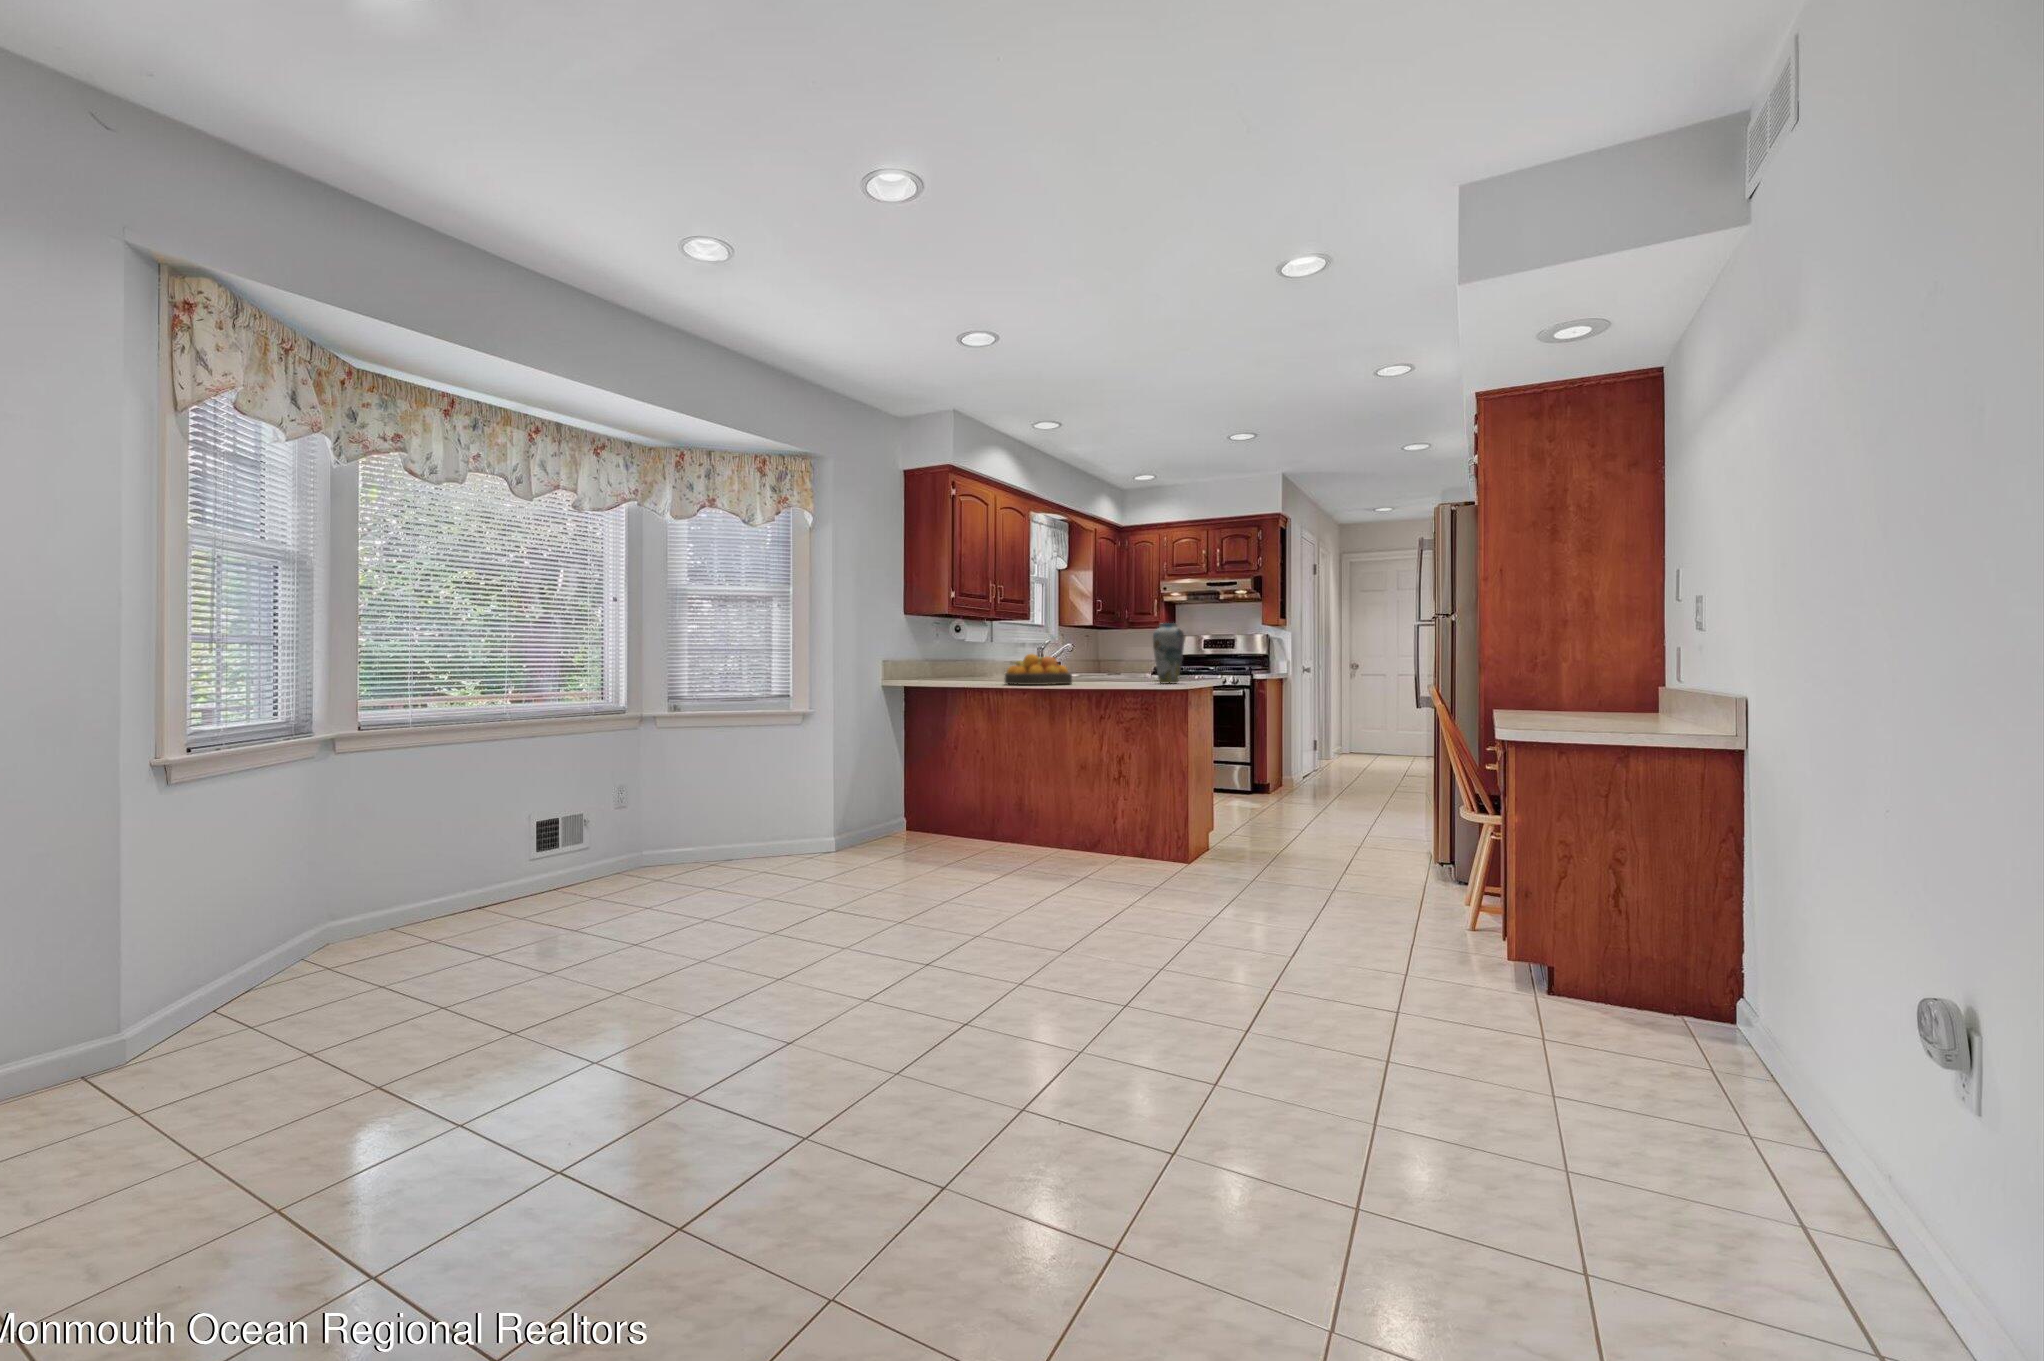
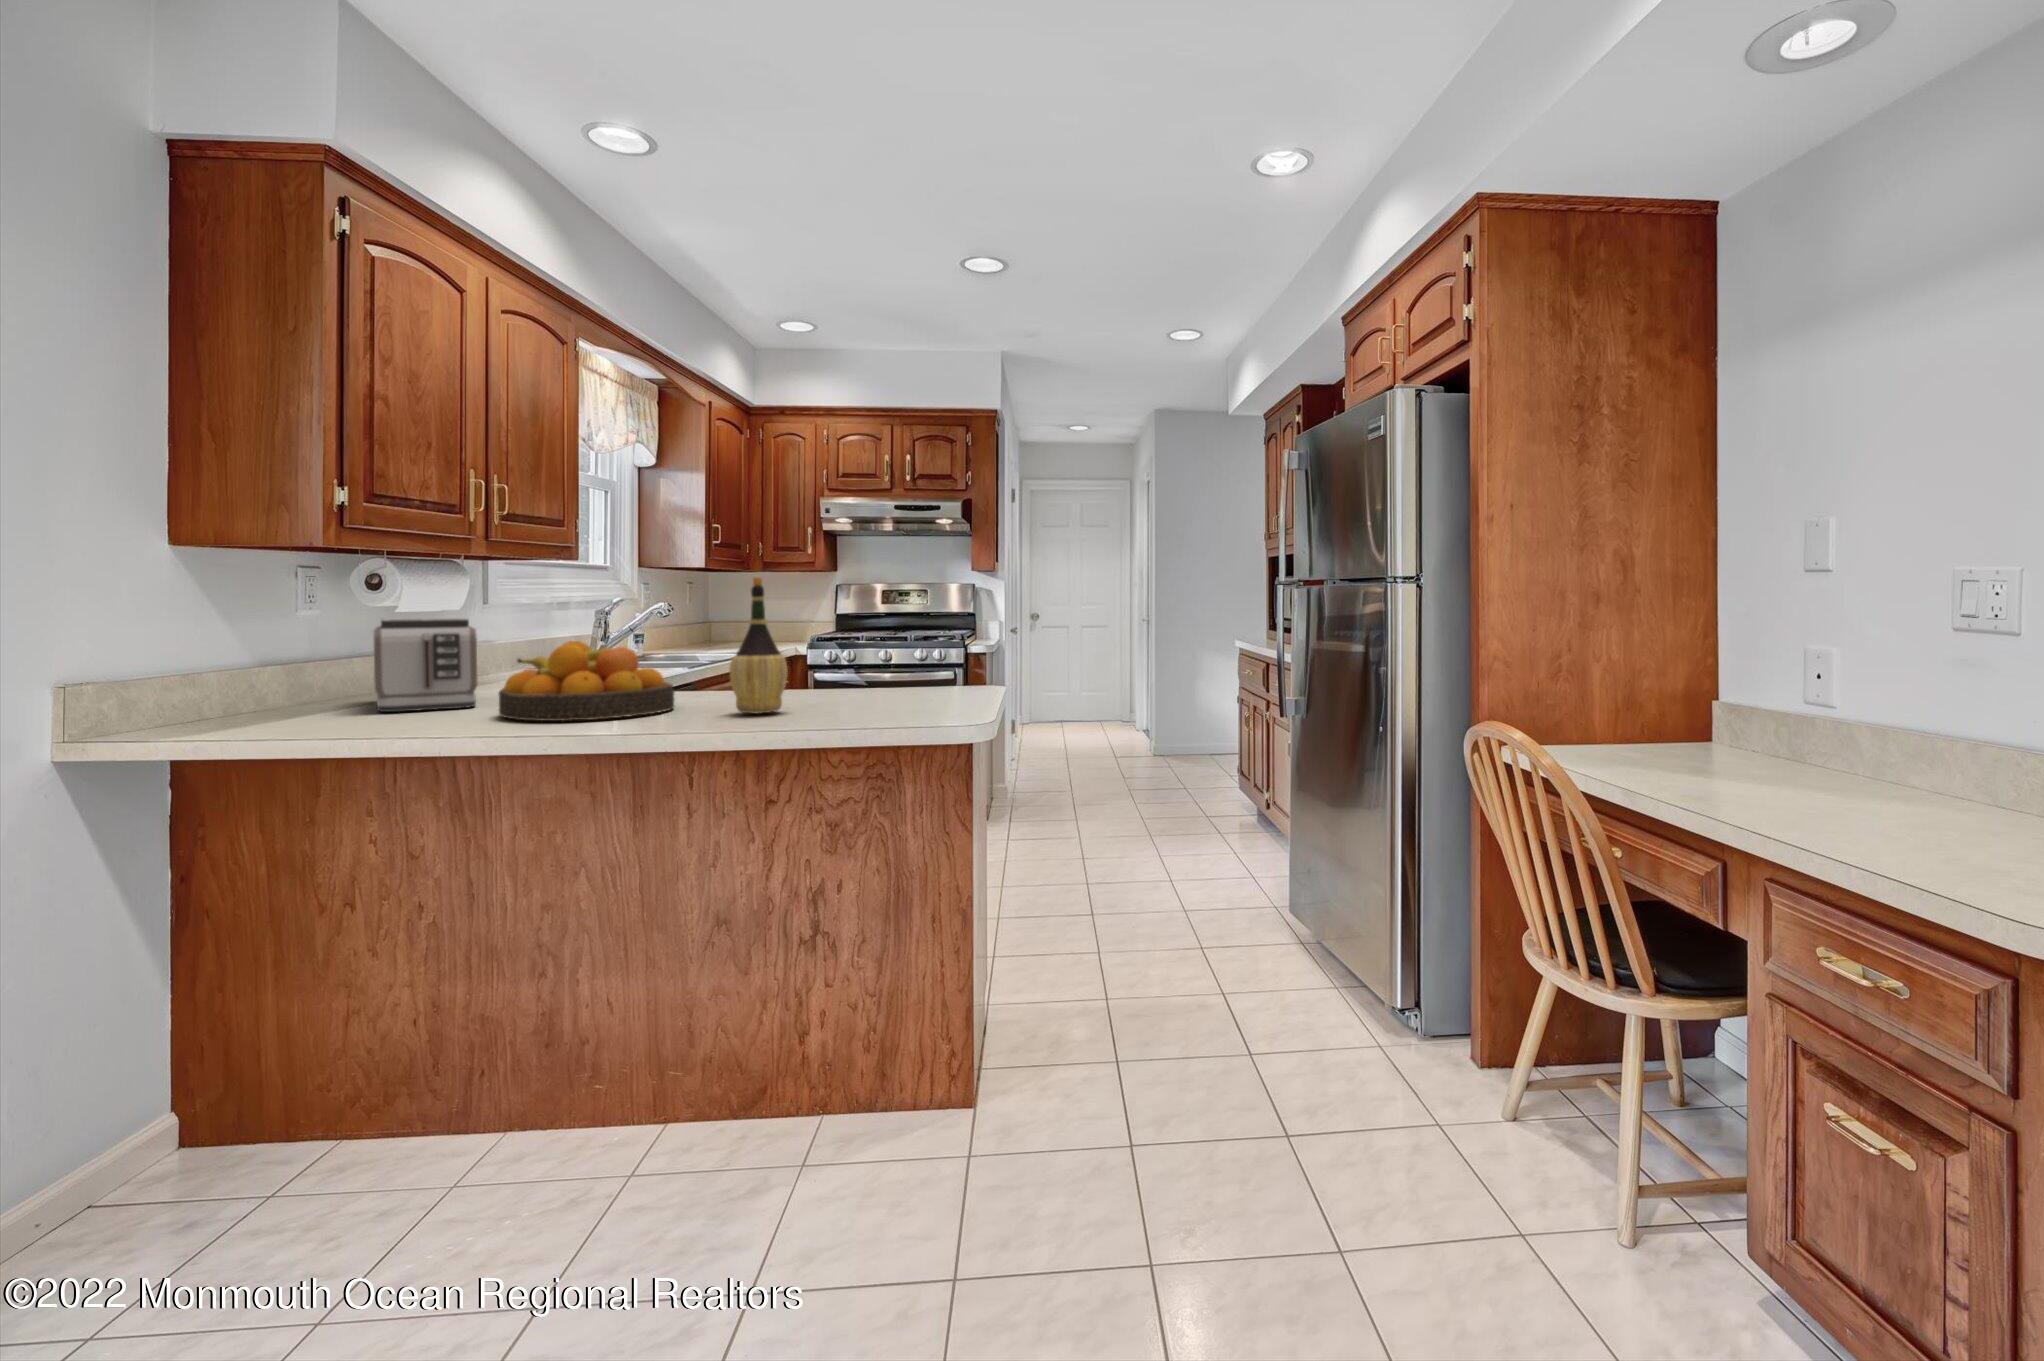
vase: present [1153,623,1184,684] -> none [854,578,917,701]
wine bottle: none [1094,624,1119,684] -> present [729,577,788,714]
toaster: none [955,646,995,683] -> present [374,618,477,712]

